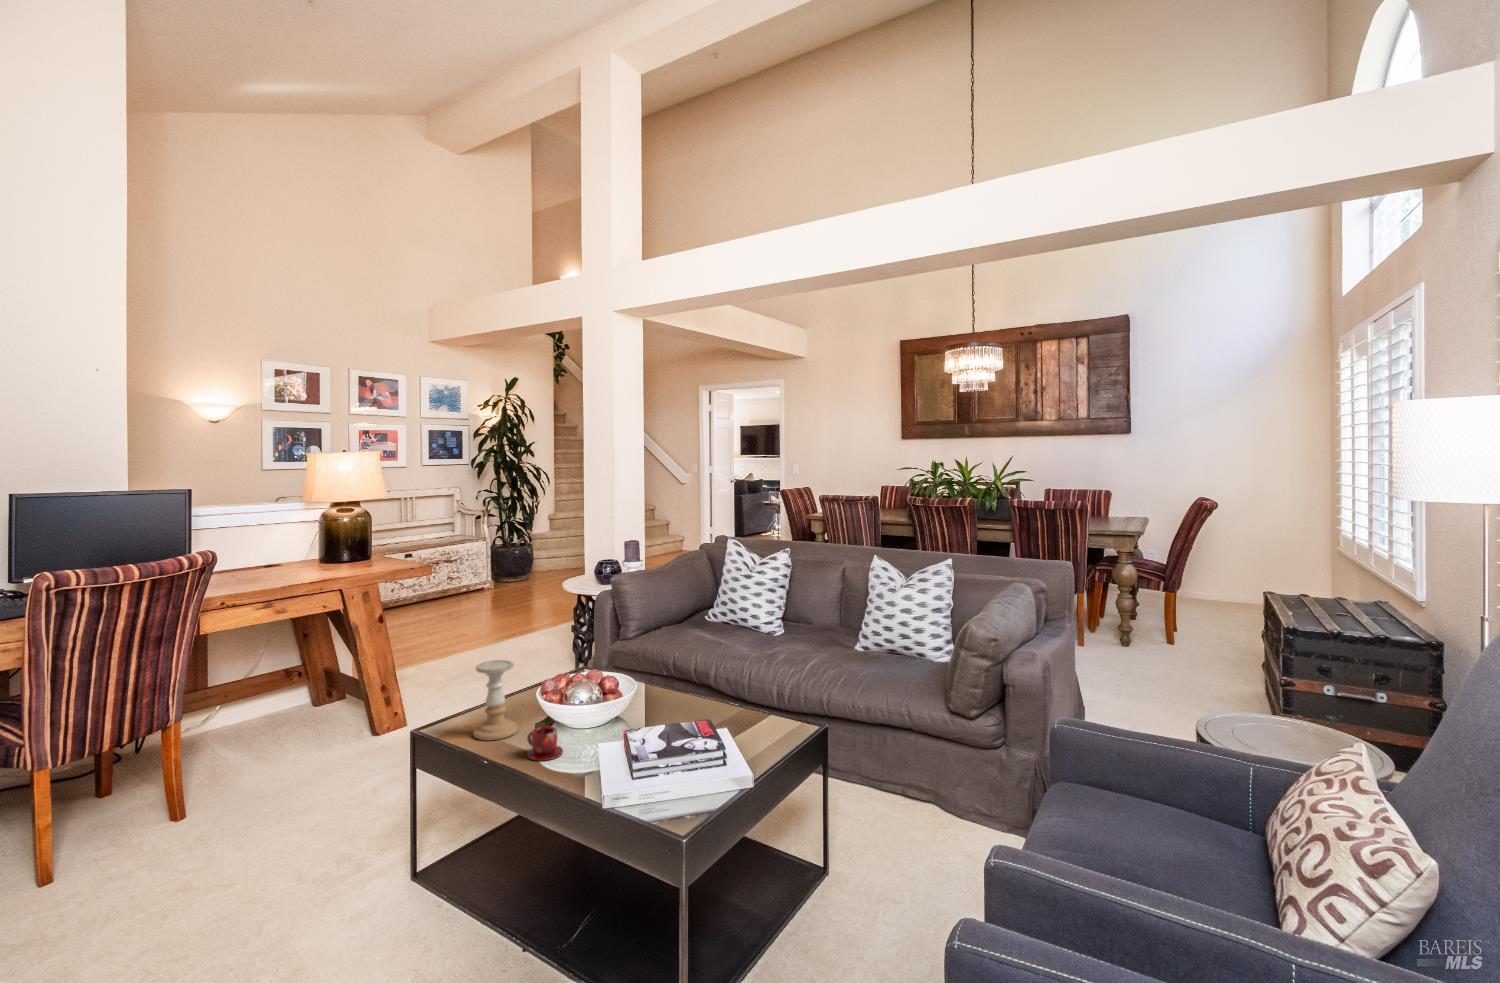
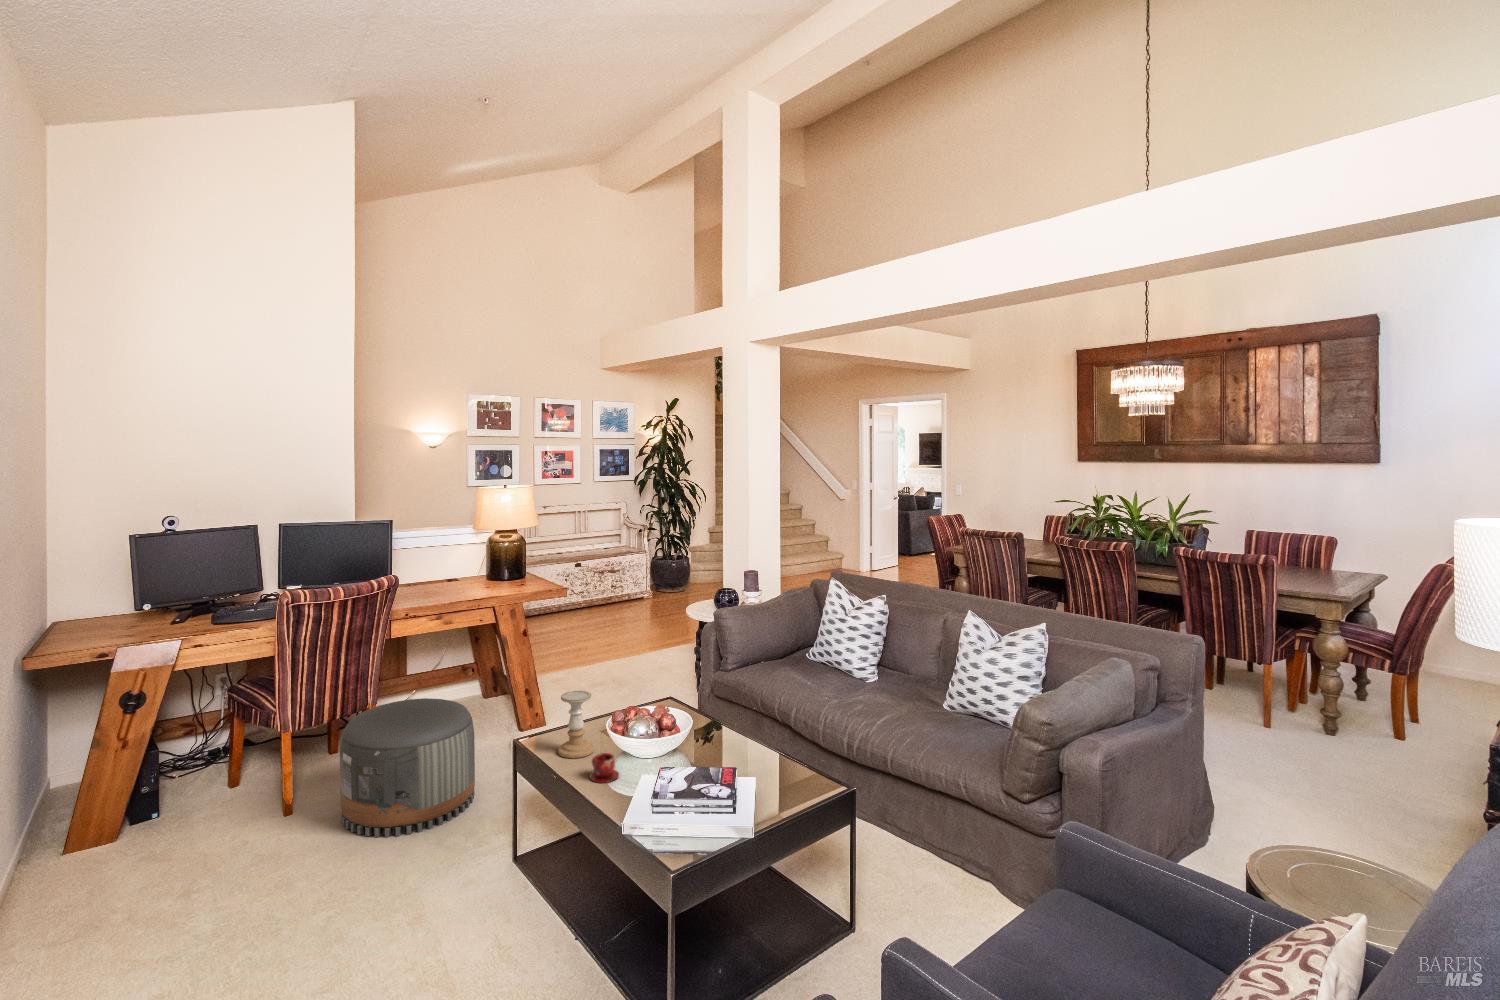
pouf: none [140,701,336,886] -> present [340,698,475,837]

